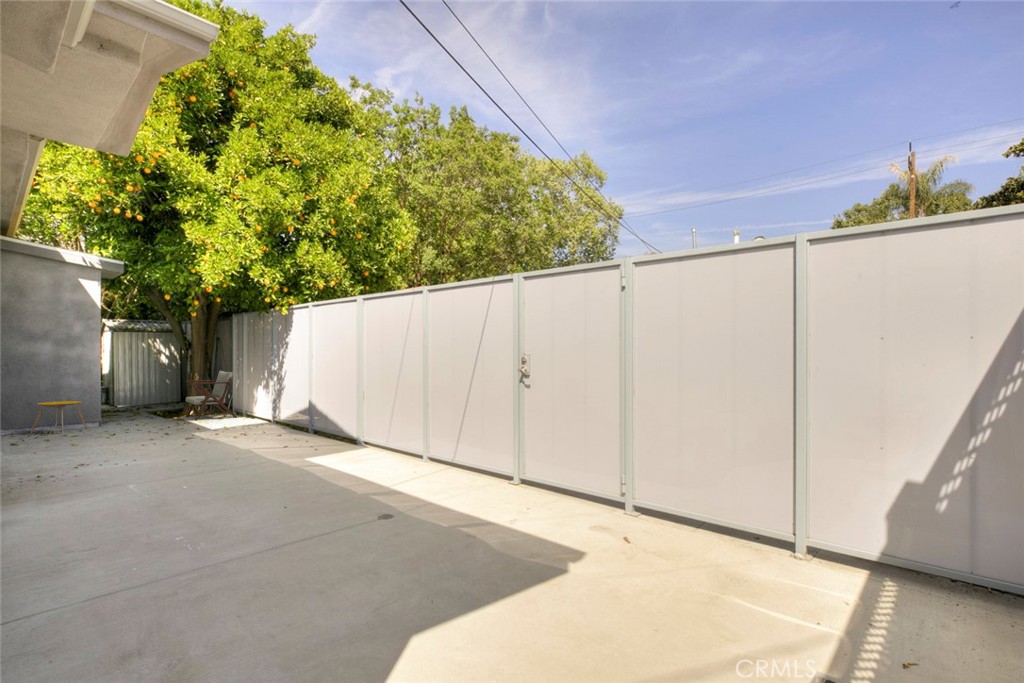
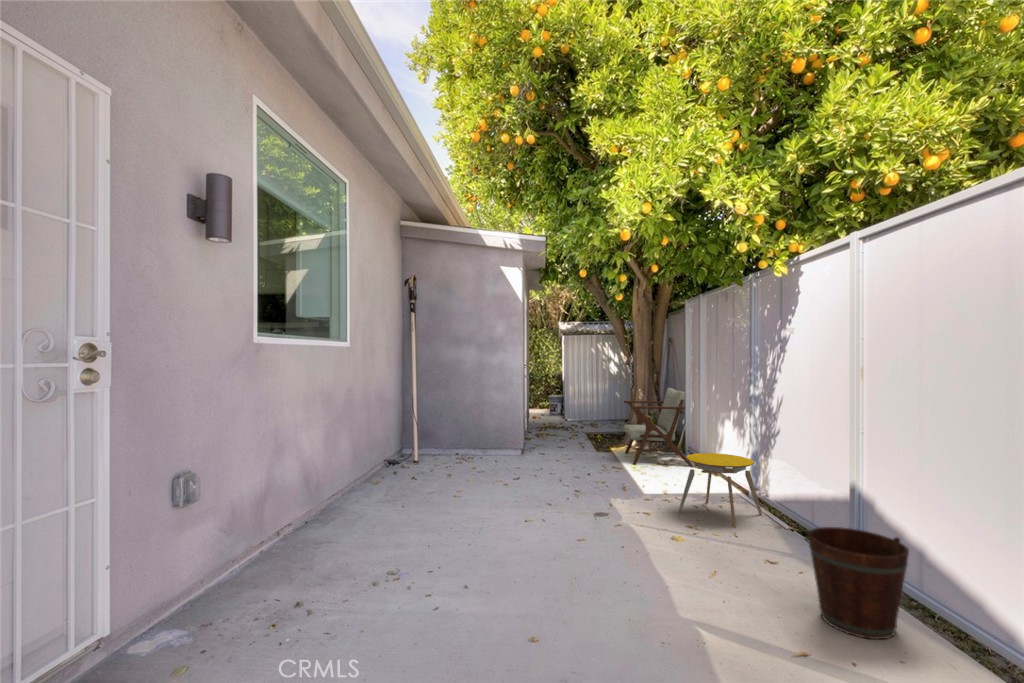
stool: present [30,401,87,433] -> present [678,453,762,527]
bucket: none [289,414,321,447] -> present [808,527,909,639]

